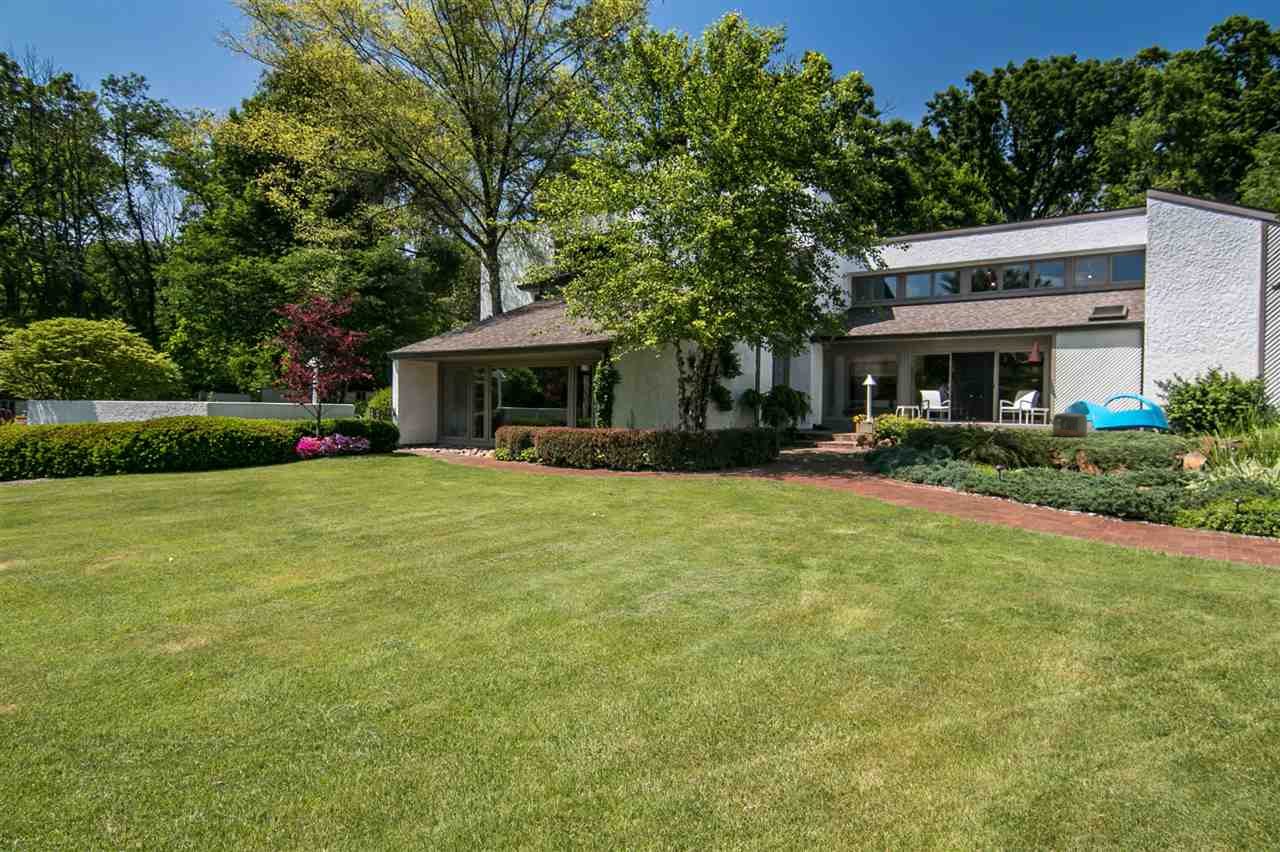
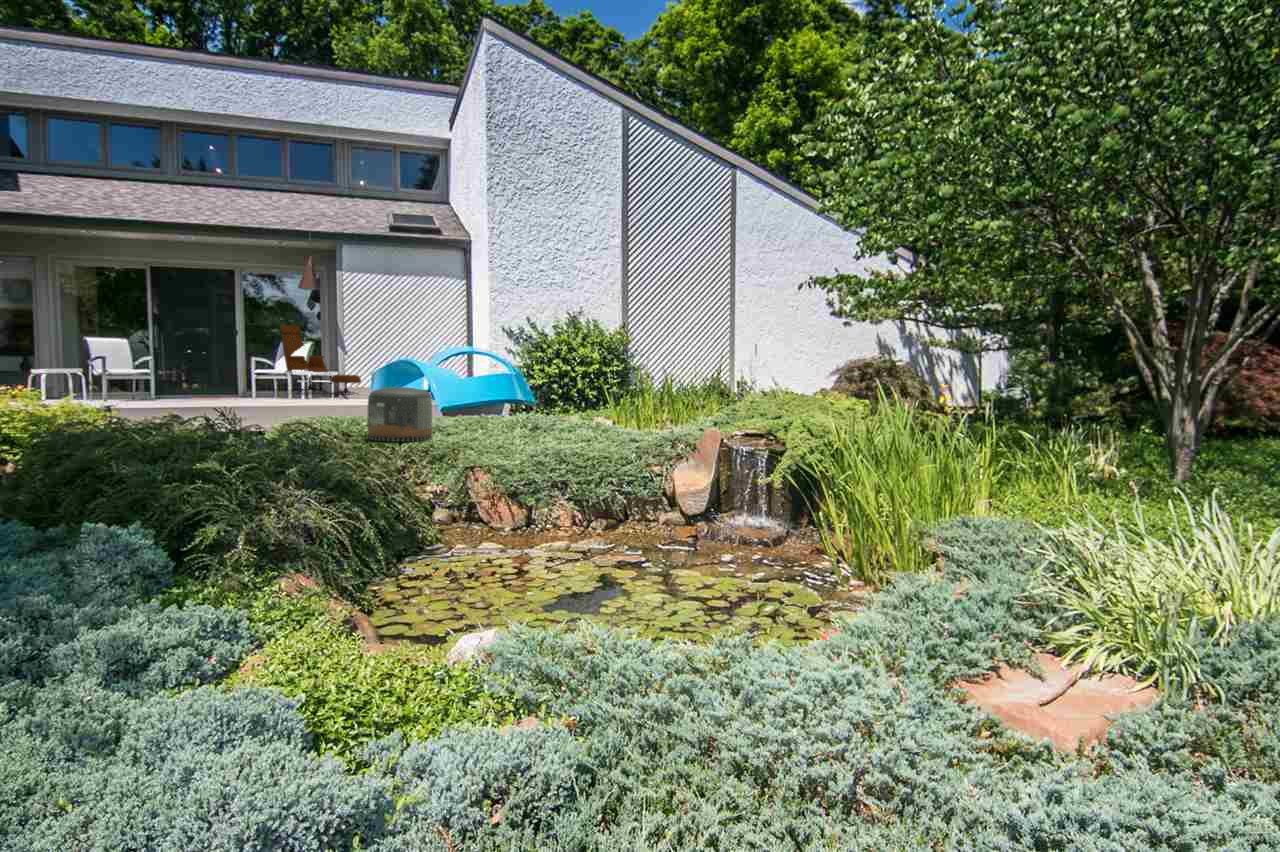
lounge chair: none [1017,384,1062,420] -> present [280,325,361,393]

